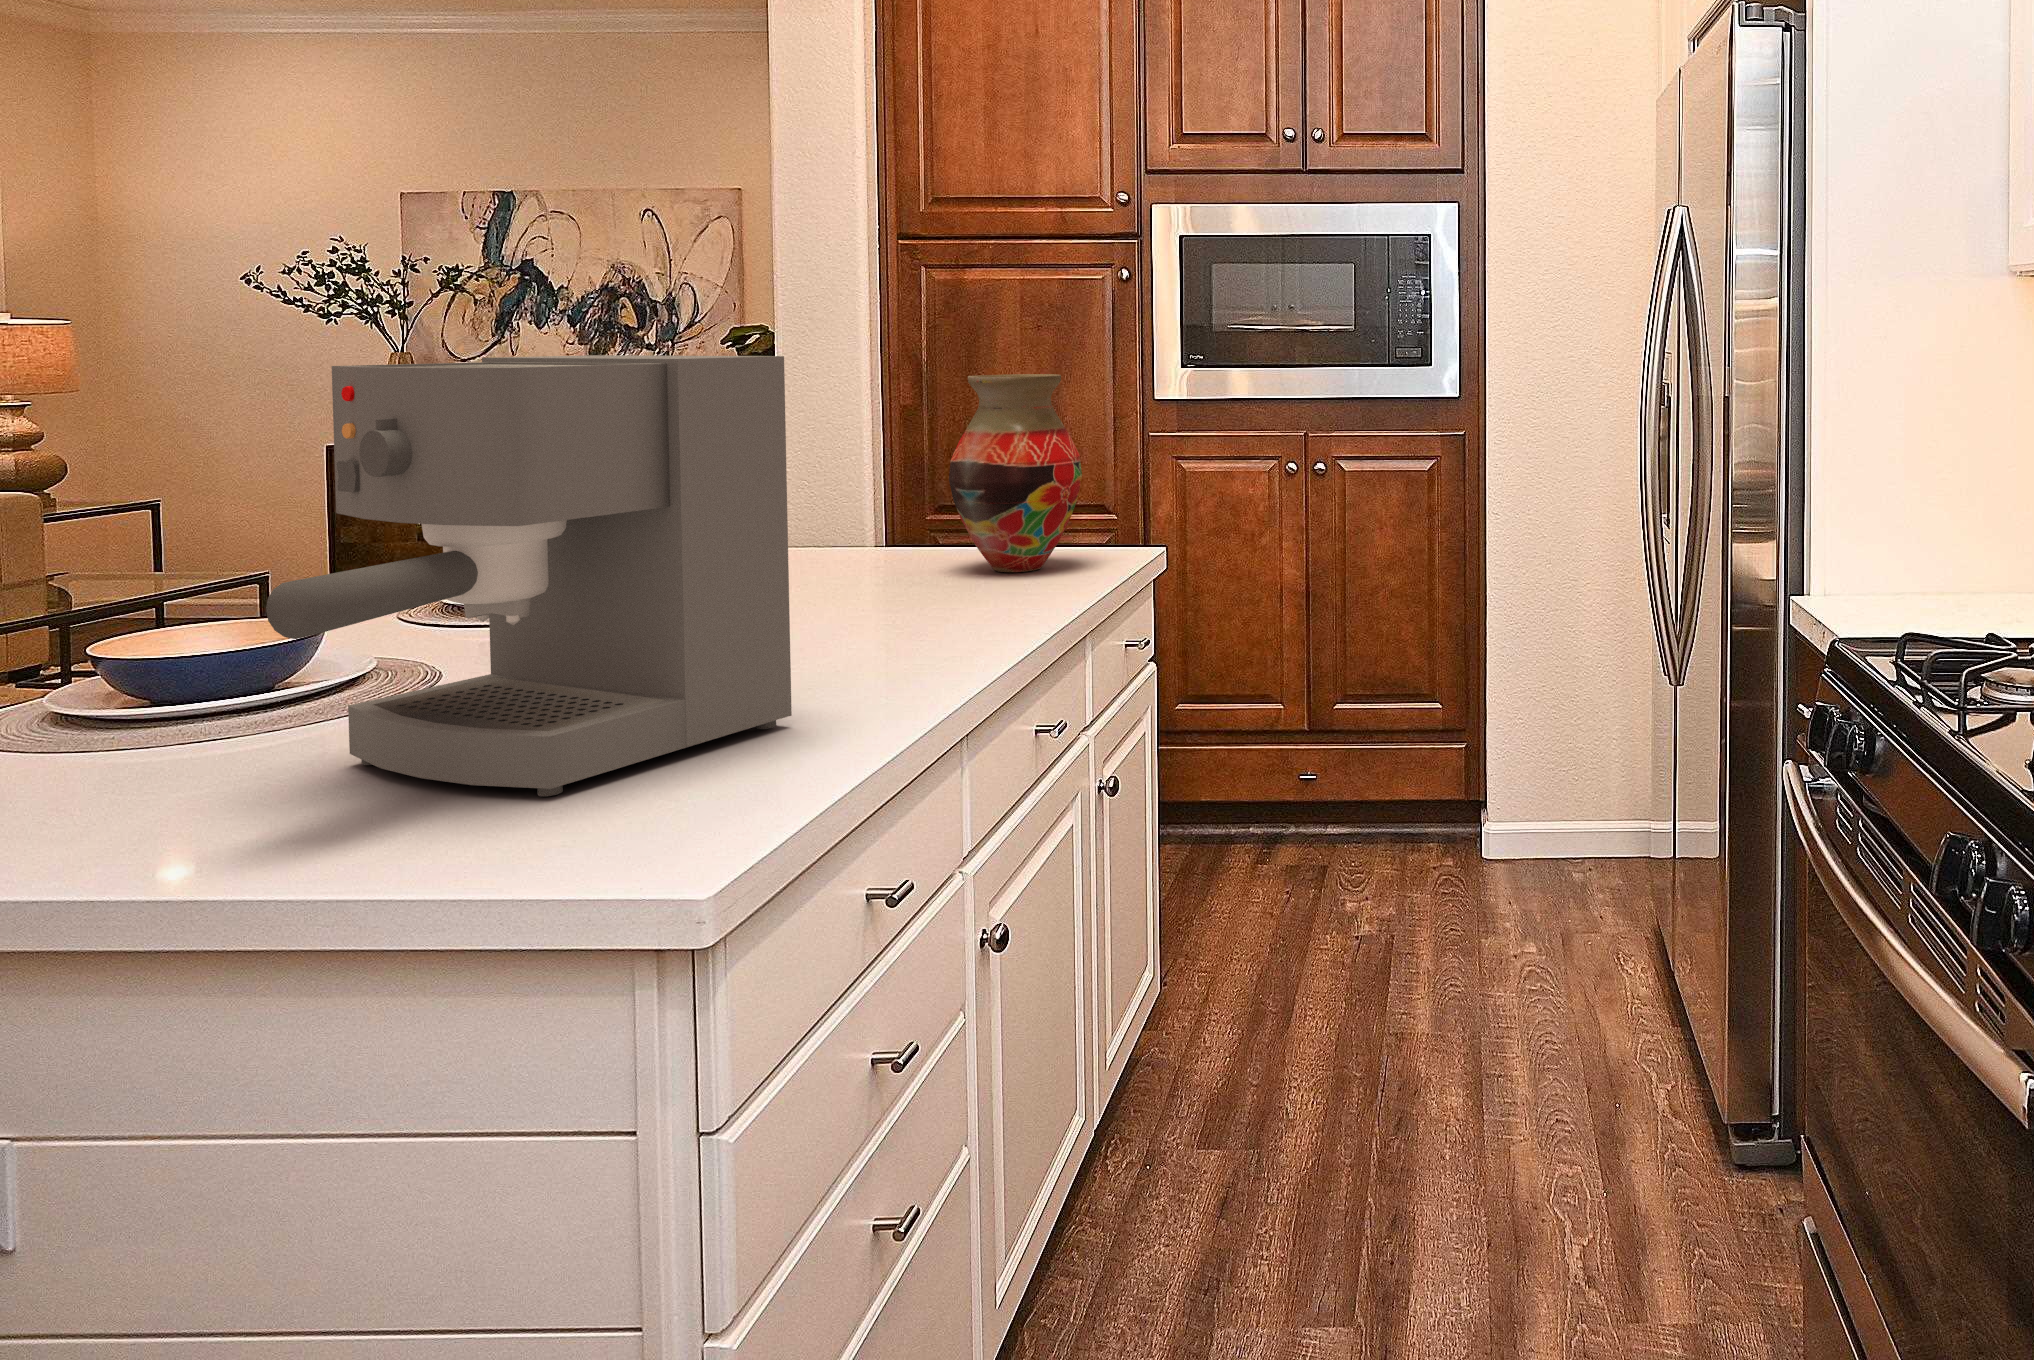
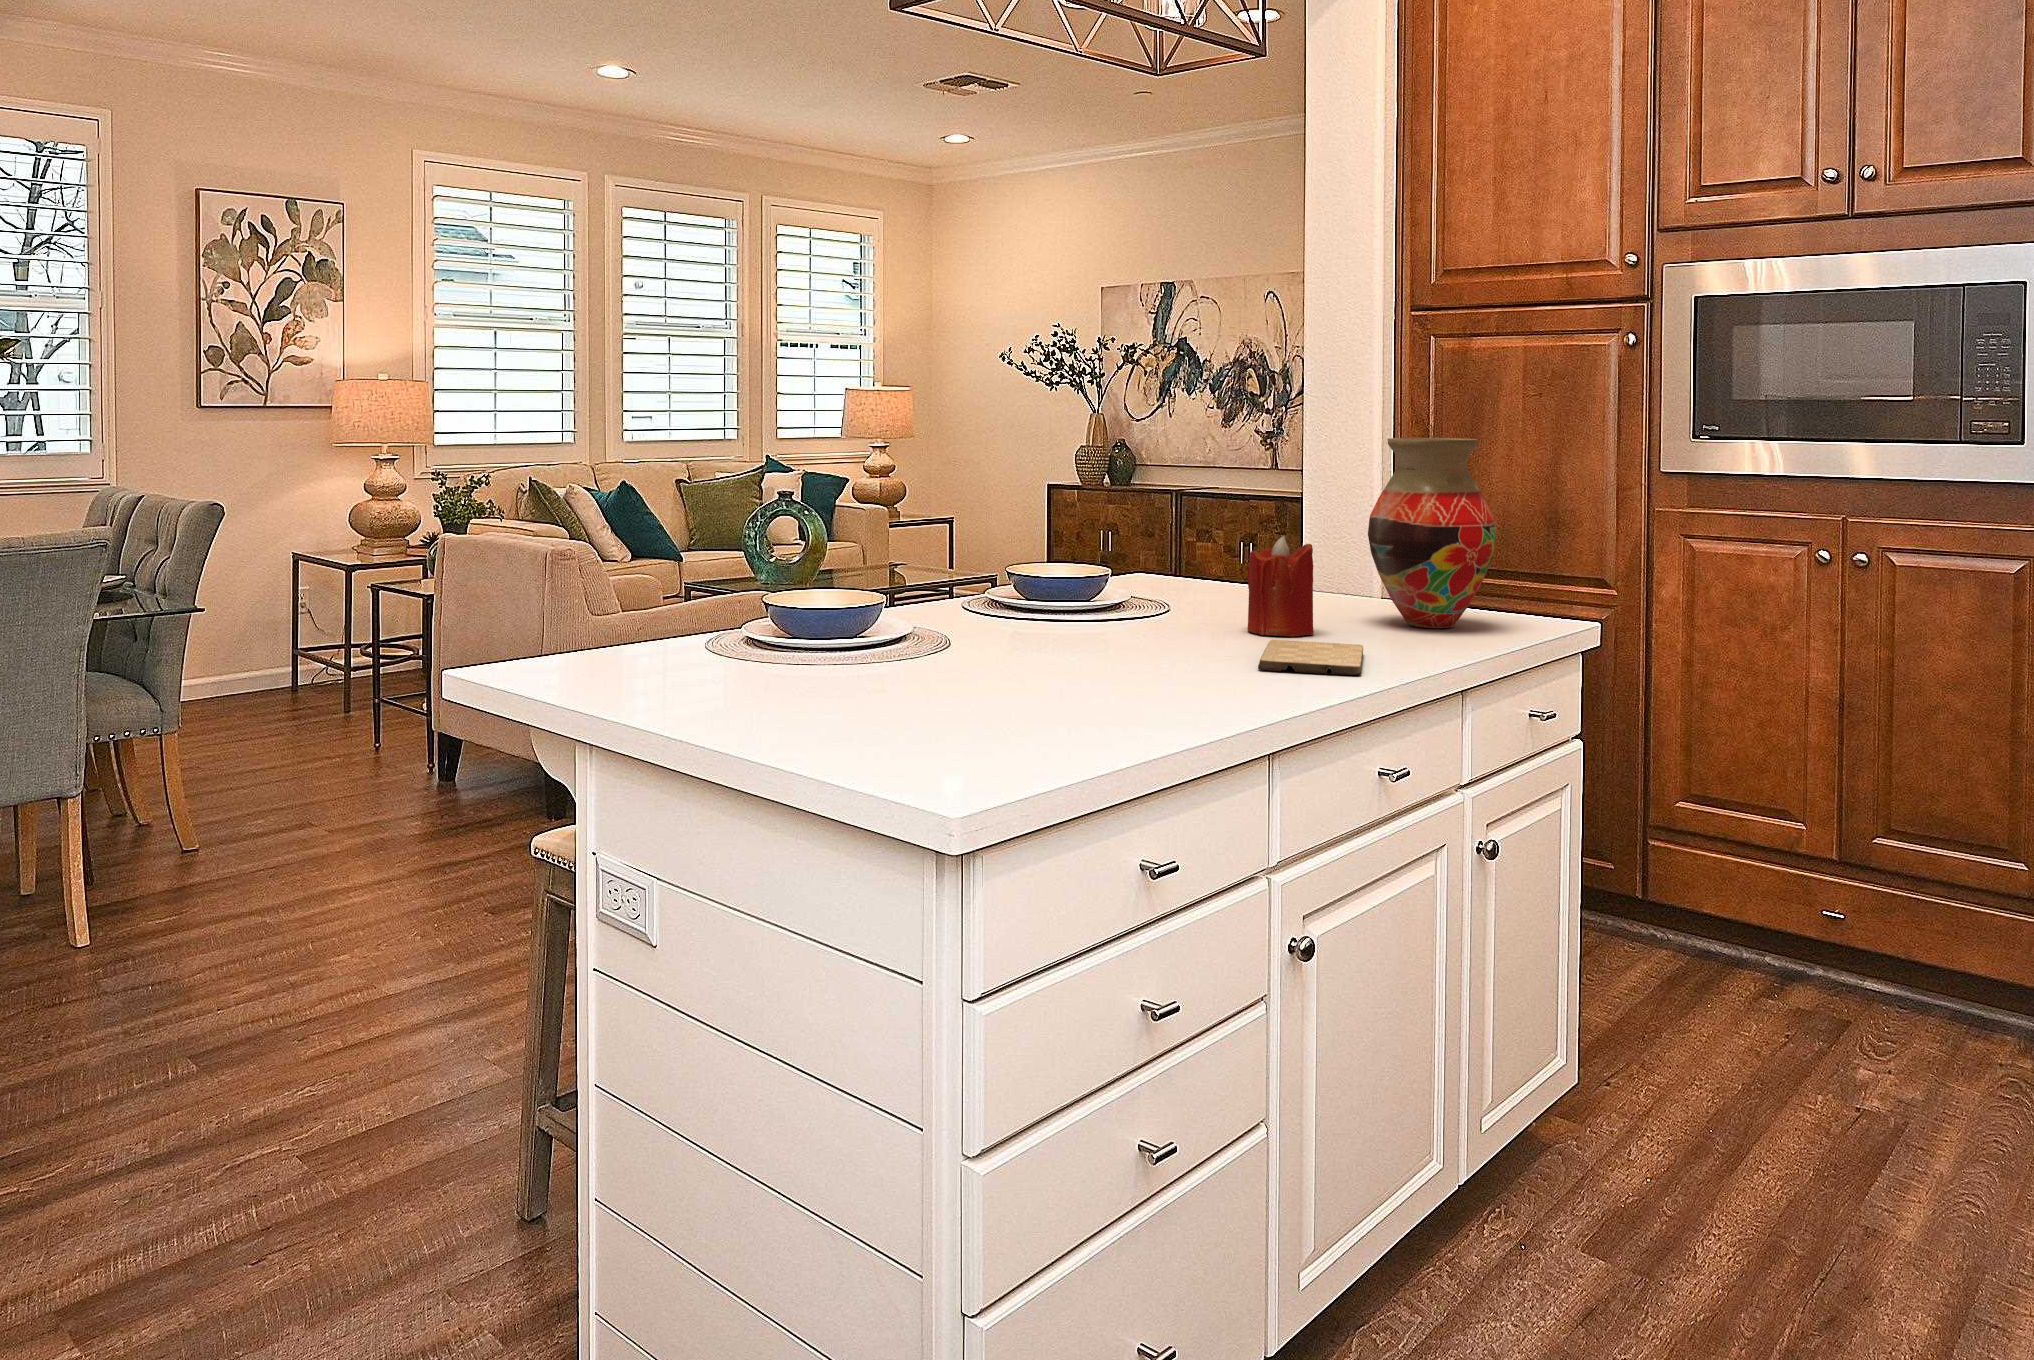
coffee maker: present [266,355,792,796] -> none [783,410,1125,729]
candle: none [825,489,910,603] -> present [1247,536,1313,636]
cutting board: none [879,600,1009,644] -> present [1258,640,1363,675]

